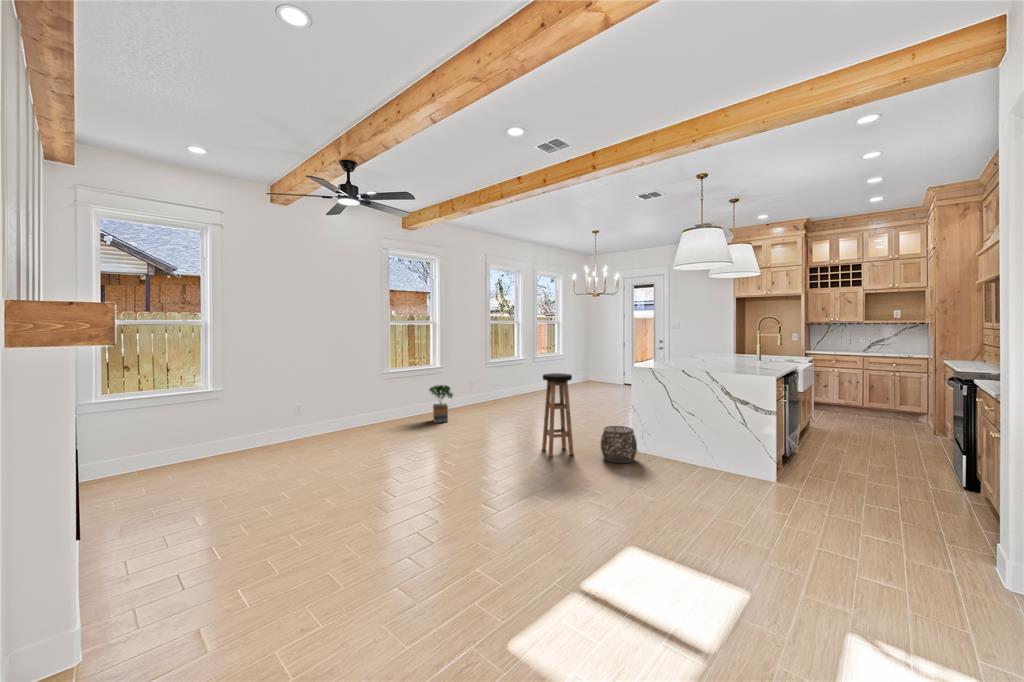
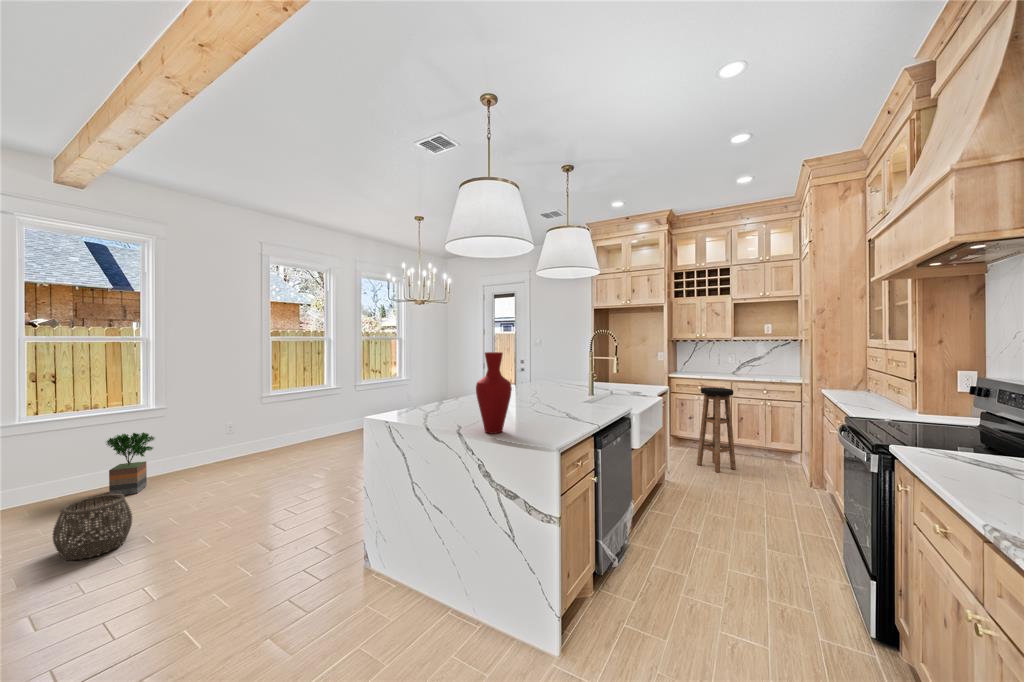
vase: none [720,327,742,371] -> present [476,352,512,434]
bar stool: present [542,373,574,457] -> present [697,387,736,472]
woven basket: present [601,426,637,463] -> present [53,494,132,560]

